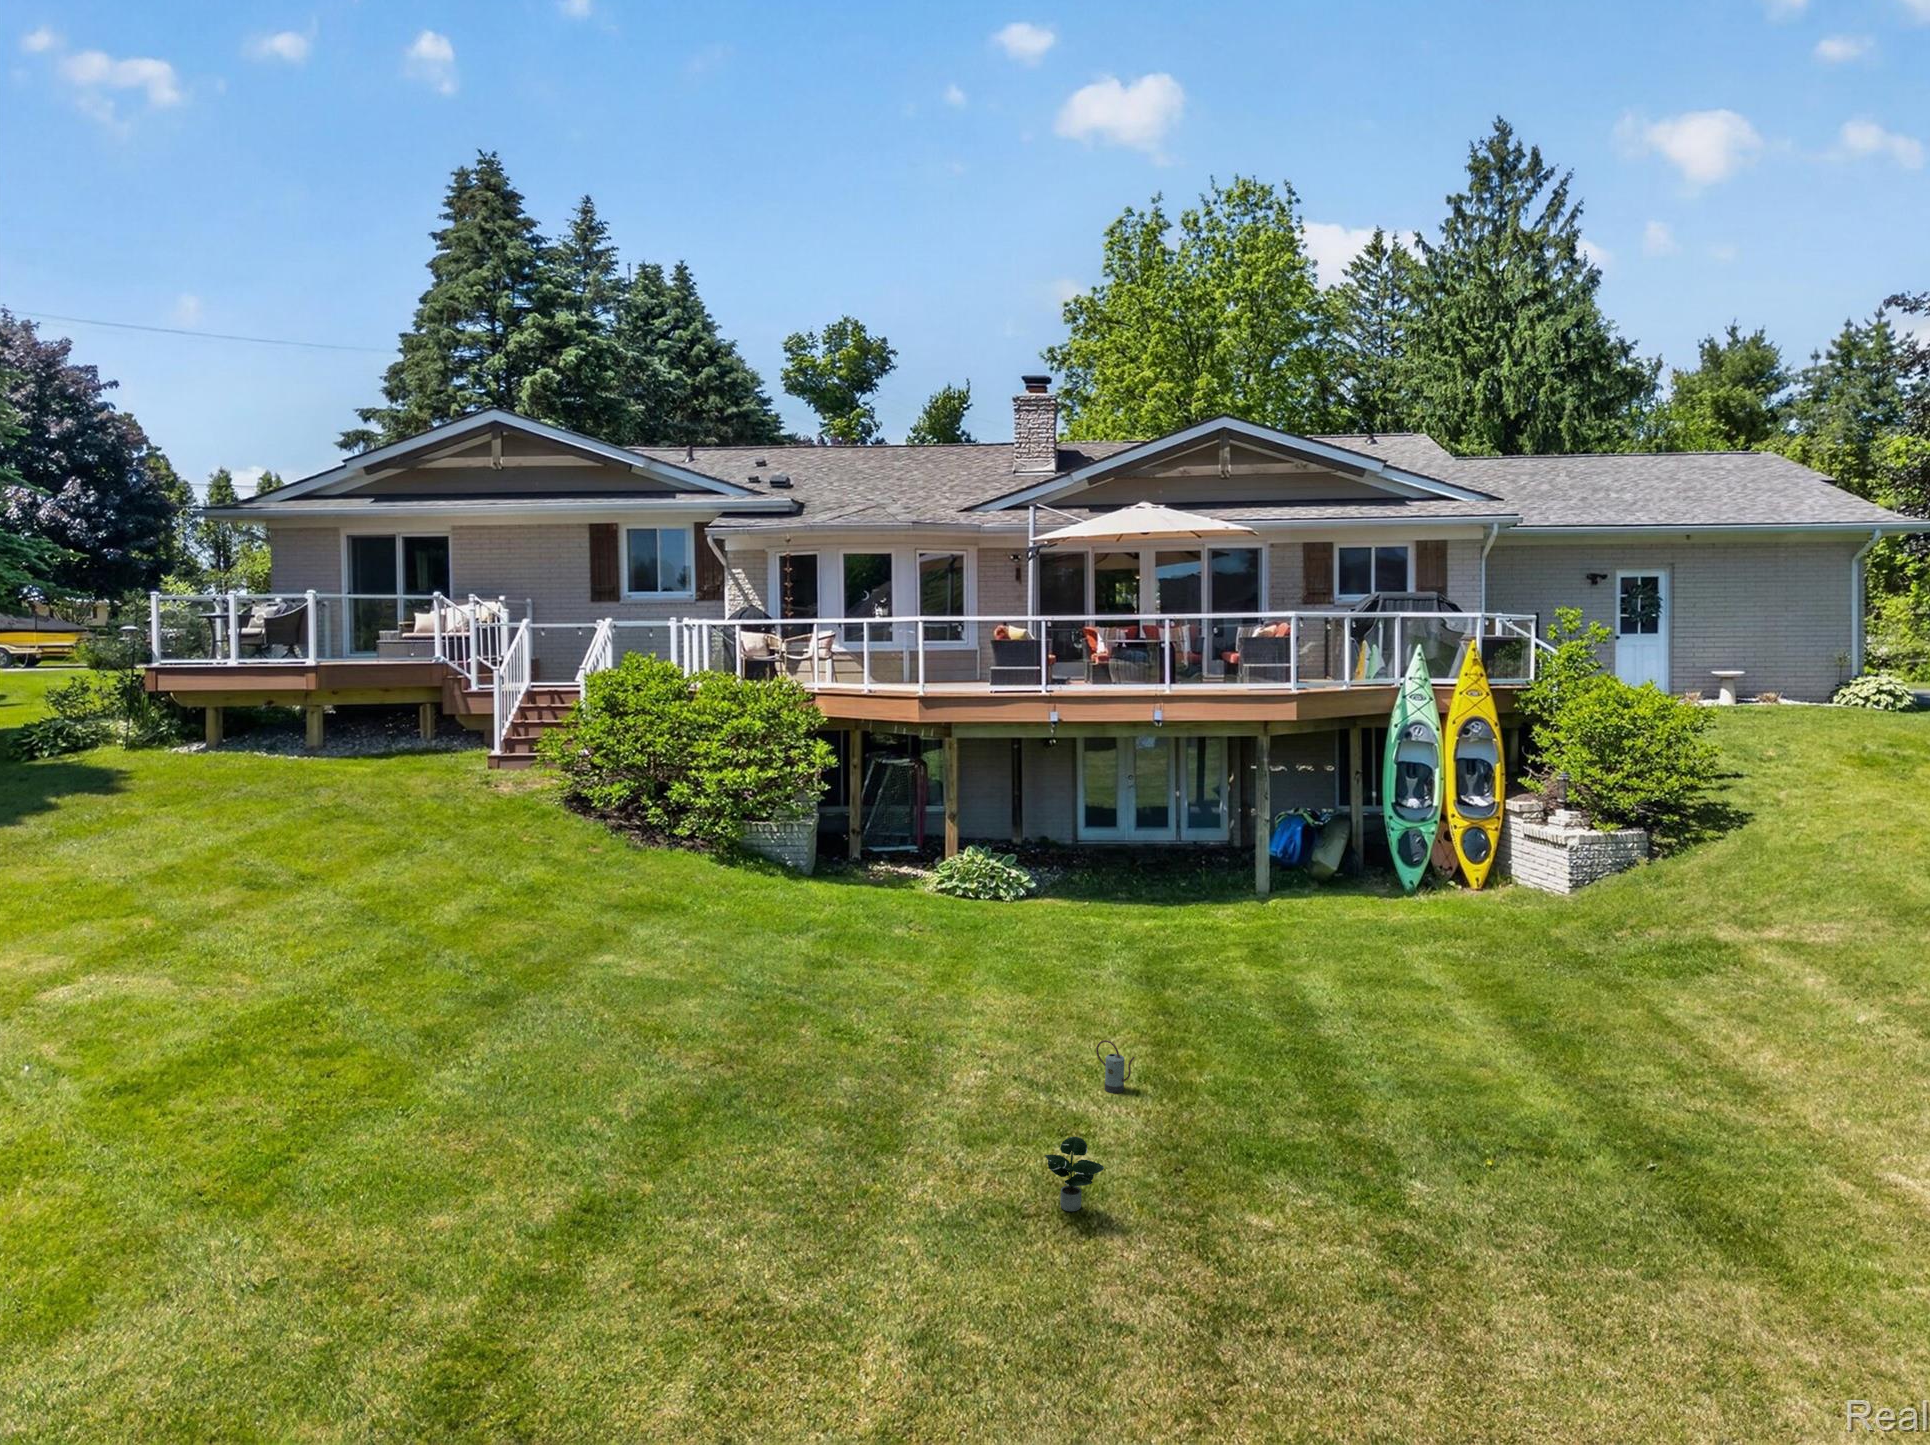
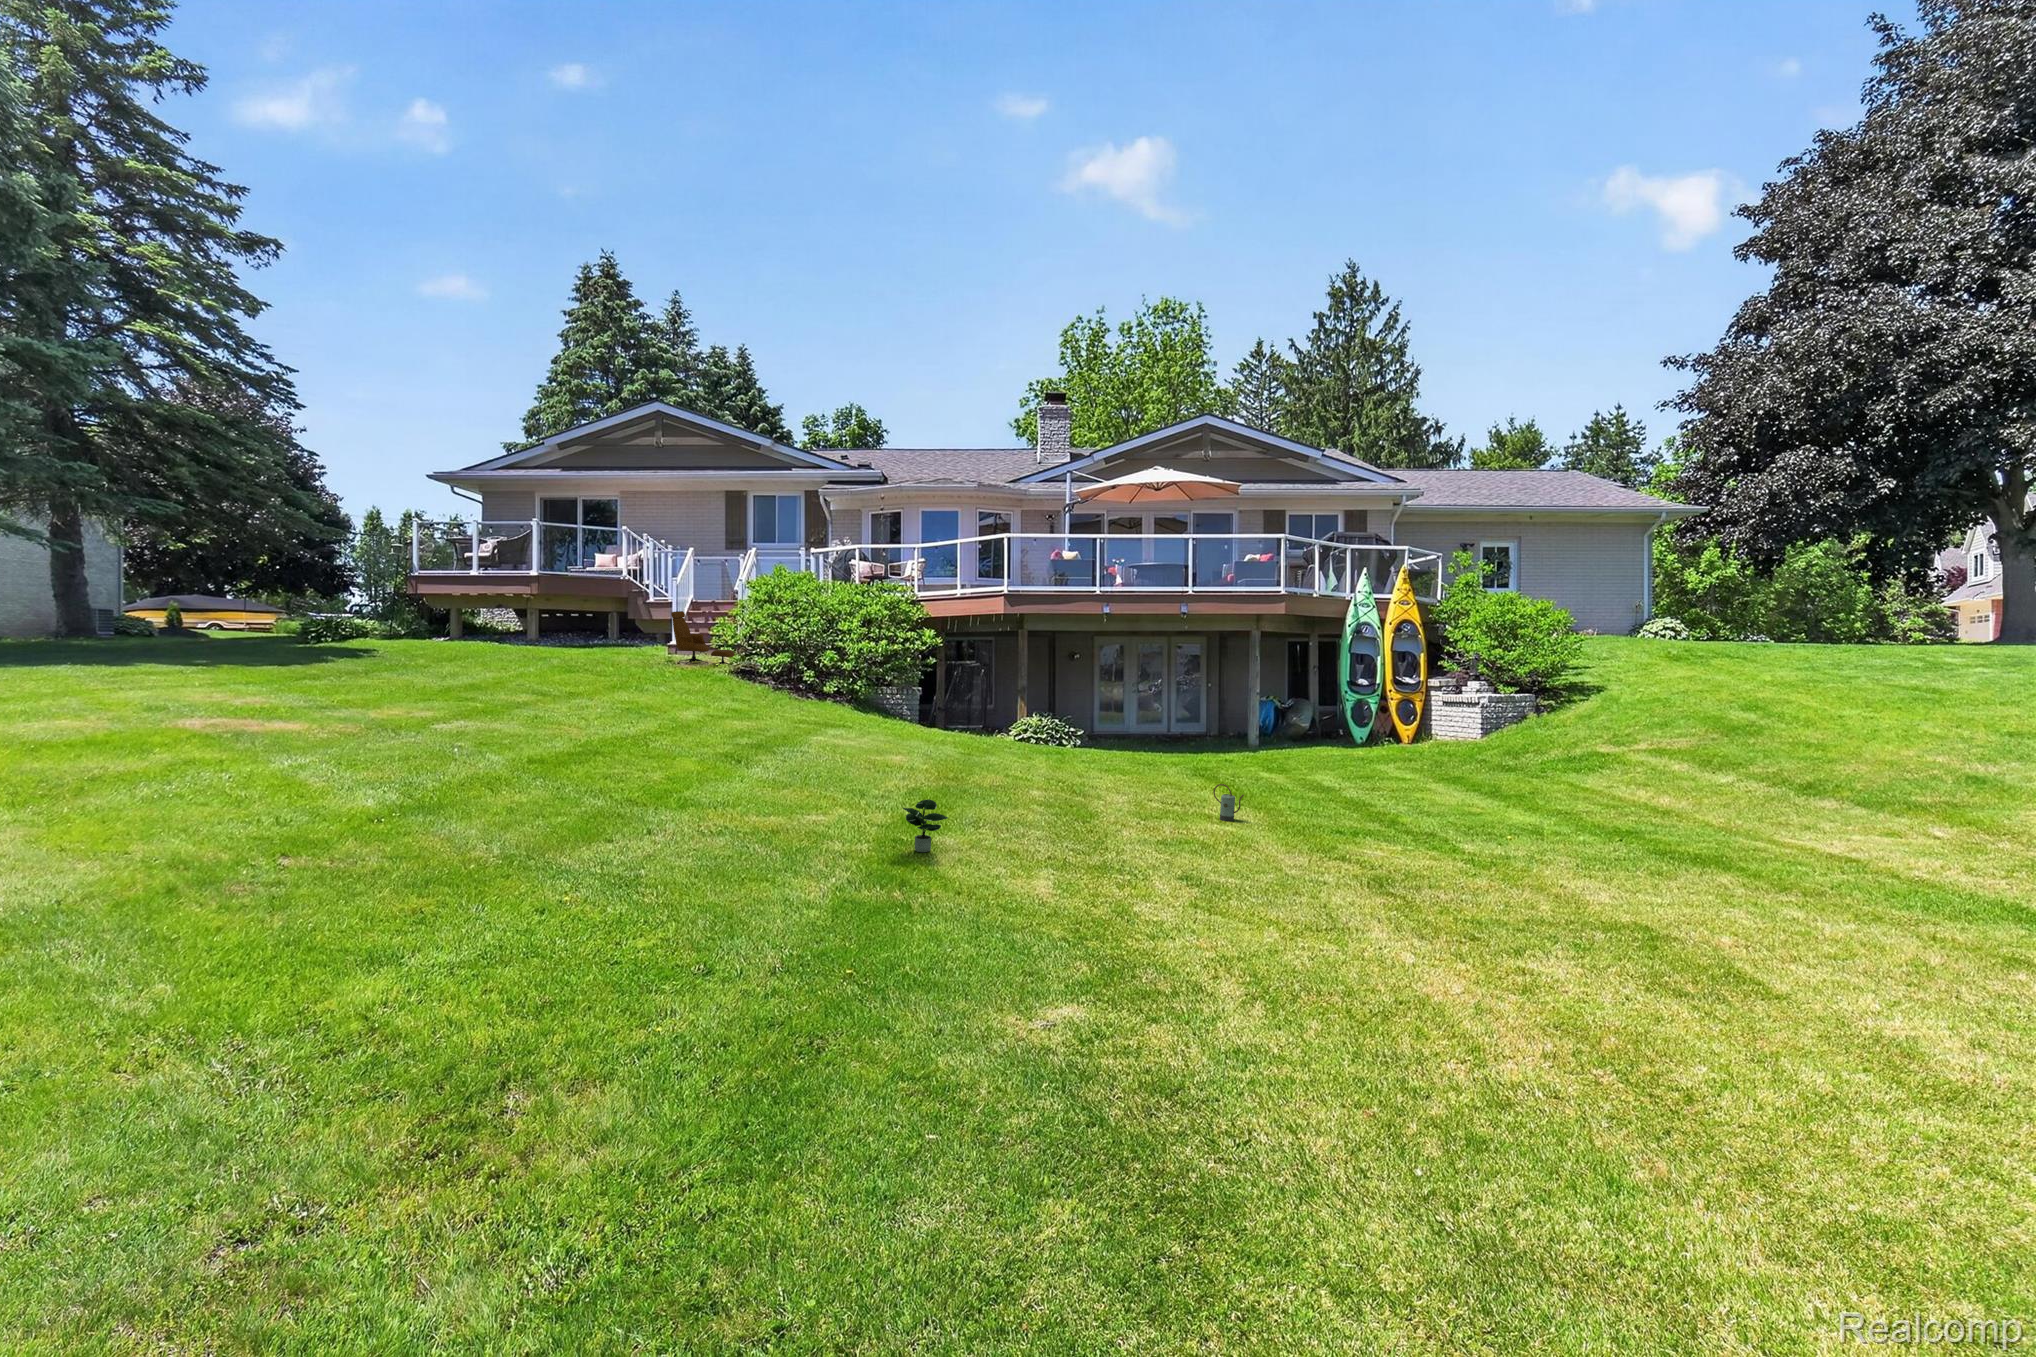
lounge chair: none [478,718,563,794] -> present [671,611,734,666]
potted plant: present [1045,1137,1104,1212] -> present [903,799,948,852]

